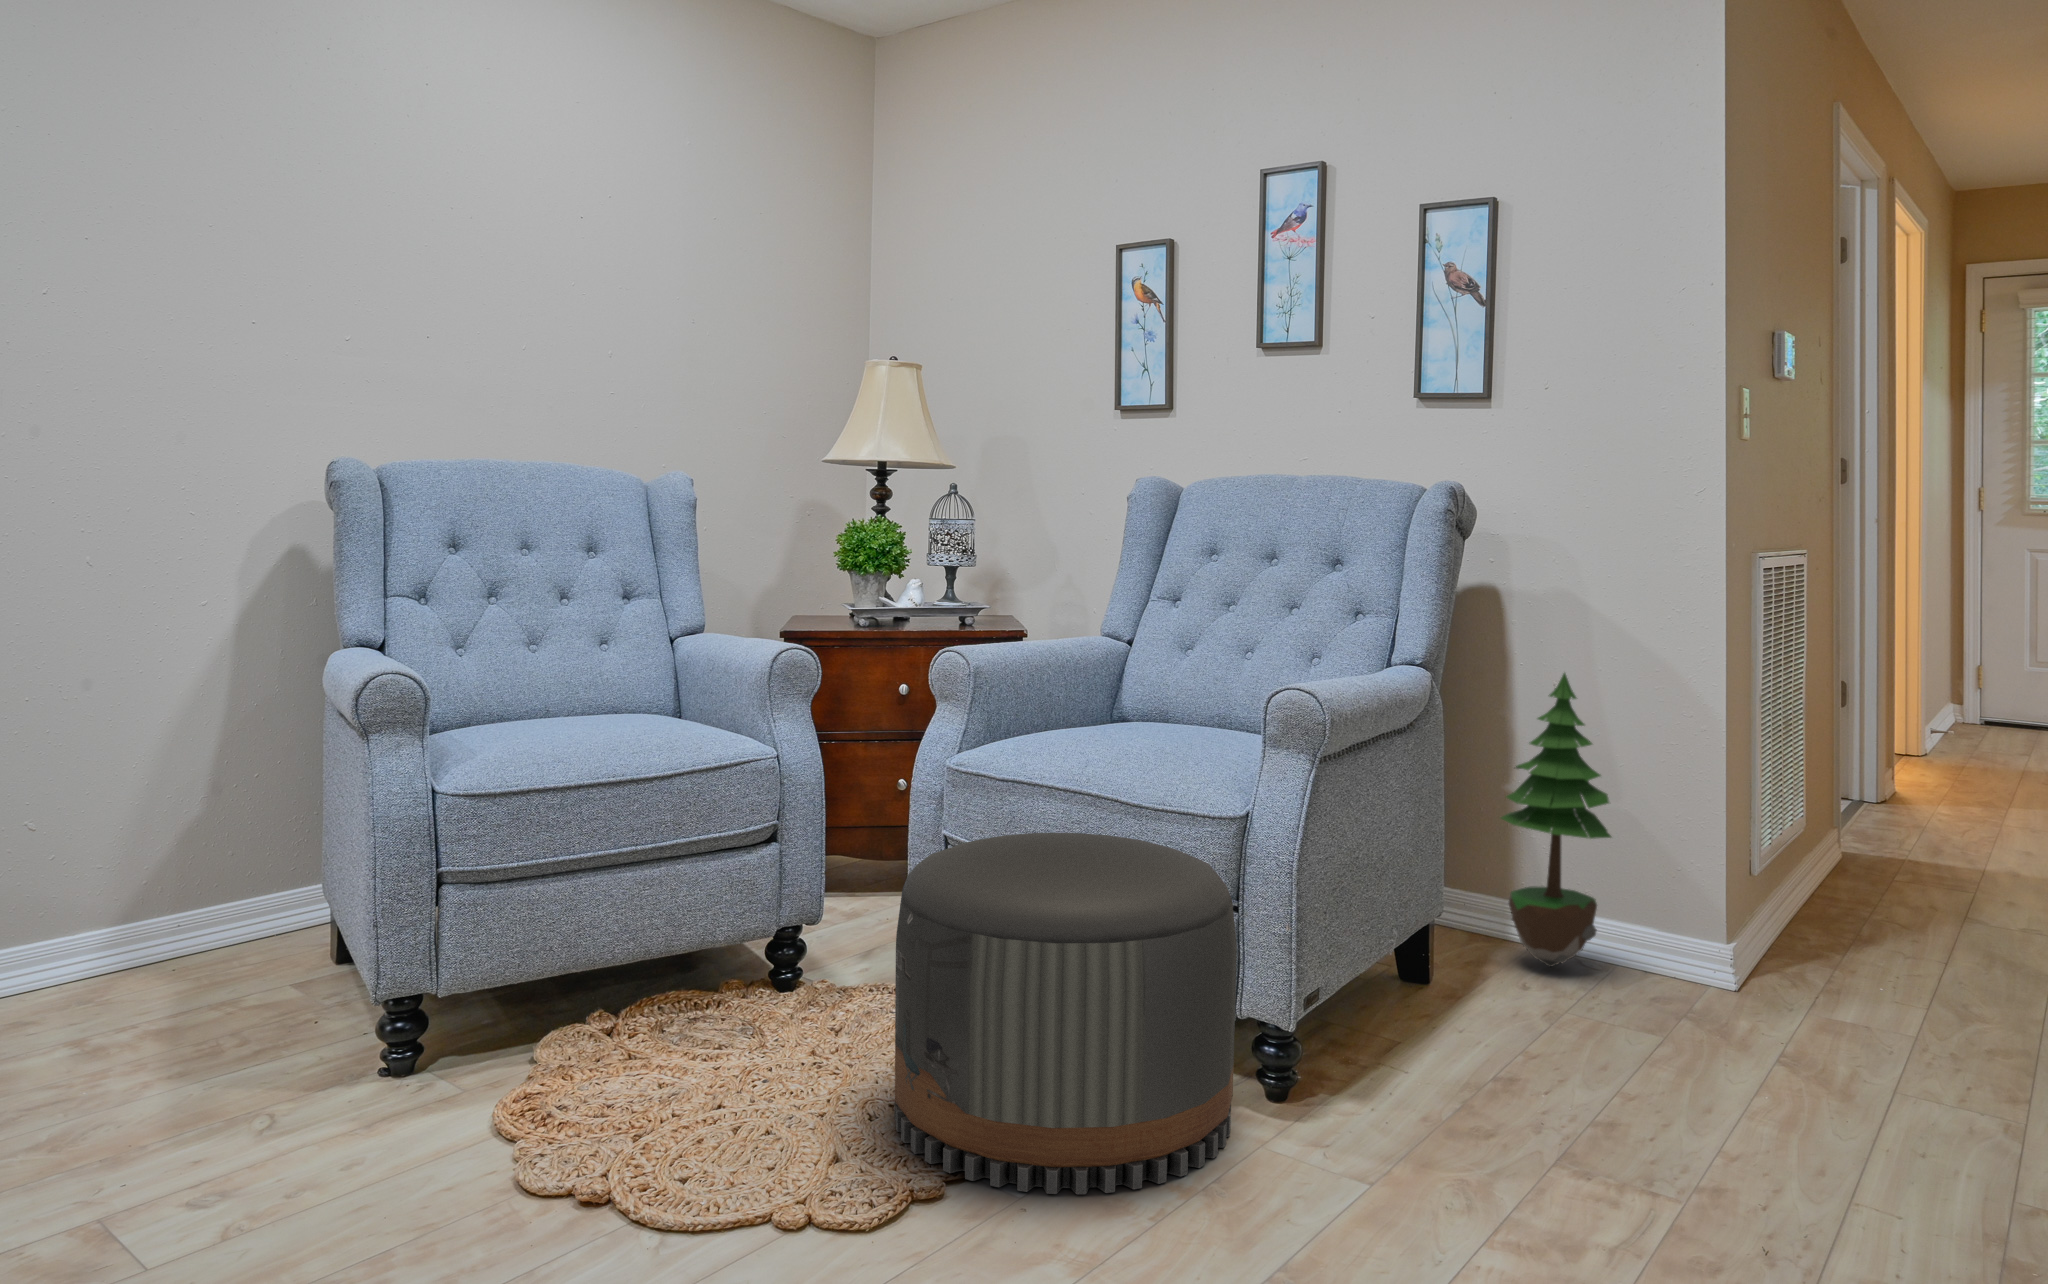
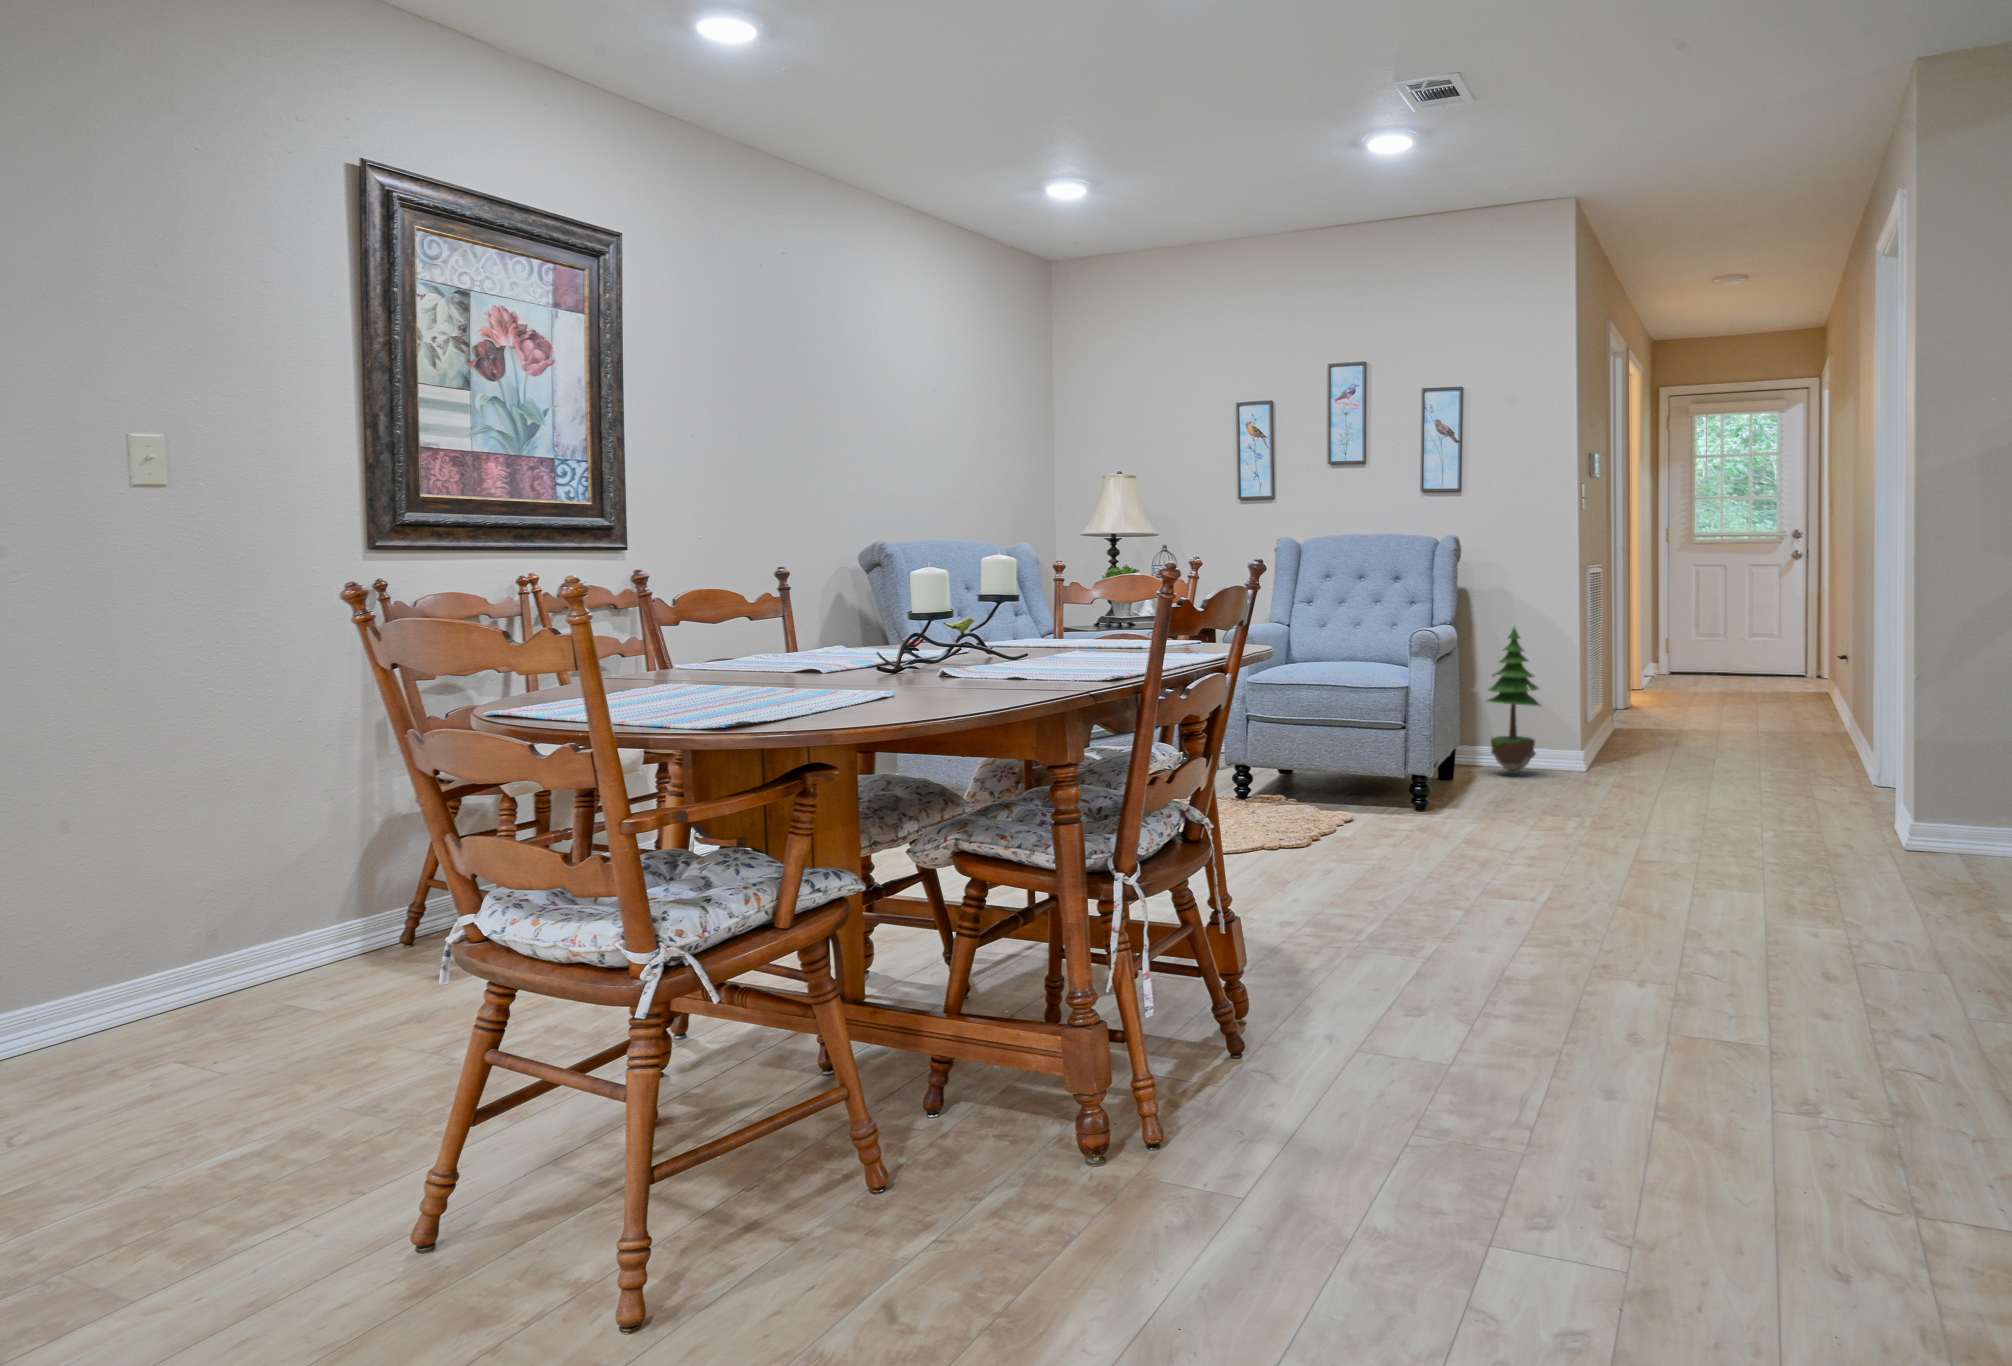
pouf: present [895,833,1237,1194] -> none [1278,699,1434,836]

